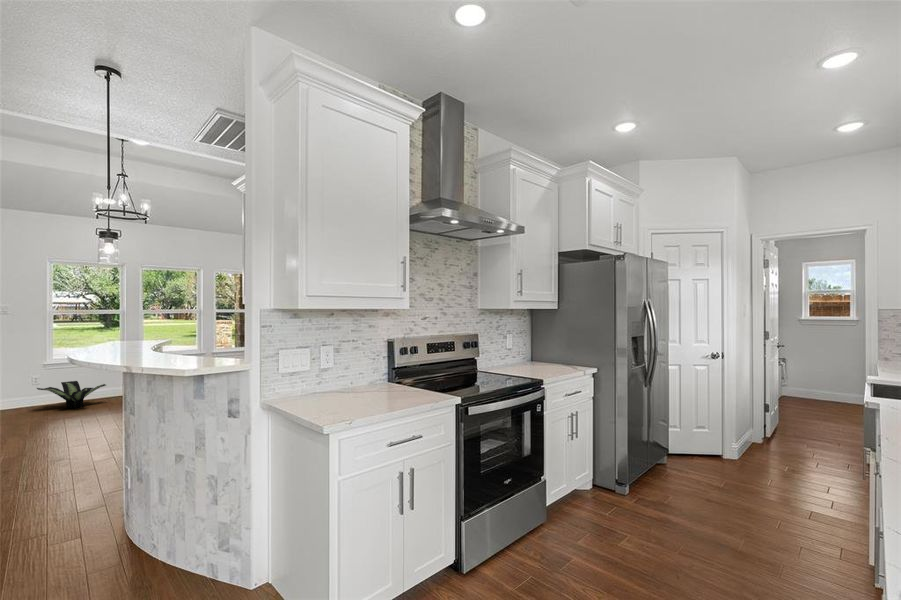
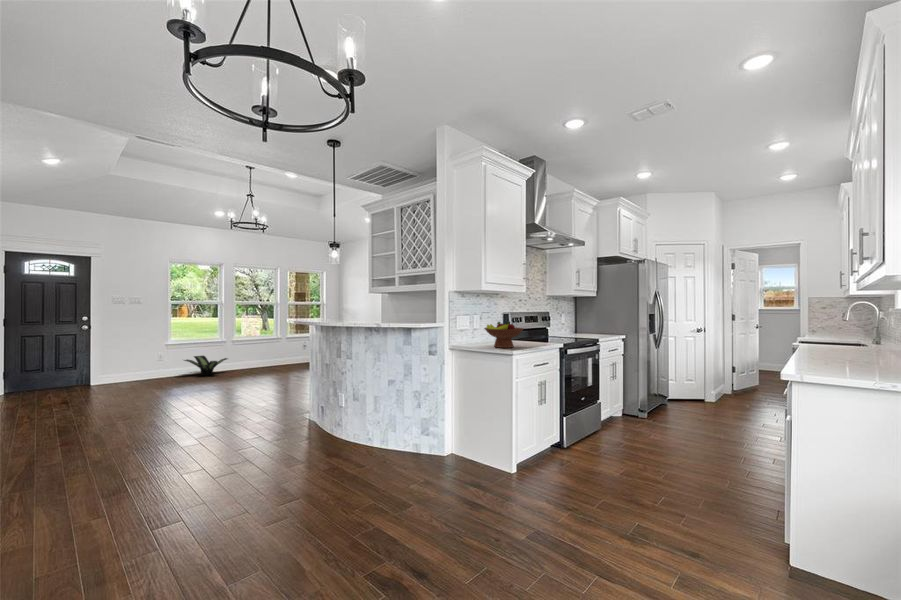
fruit bowl: none [310,363,380,410] -> present [485,322,523,348]

